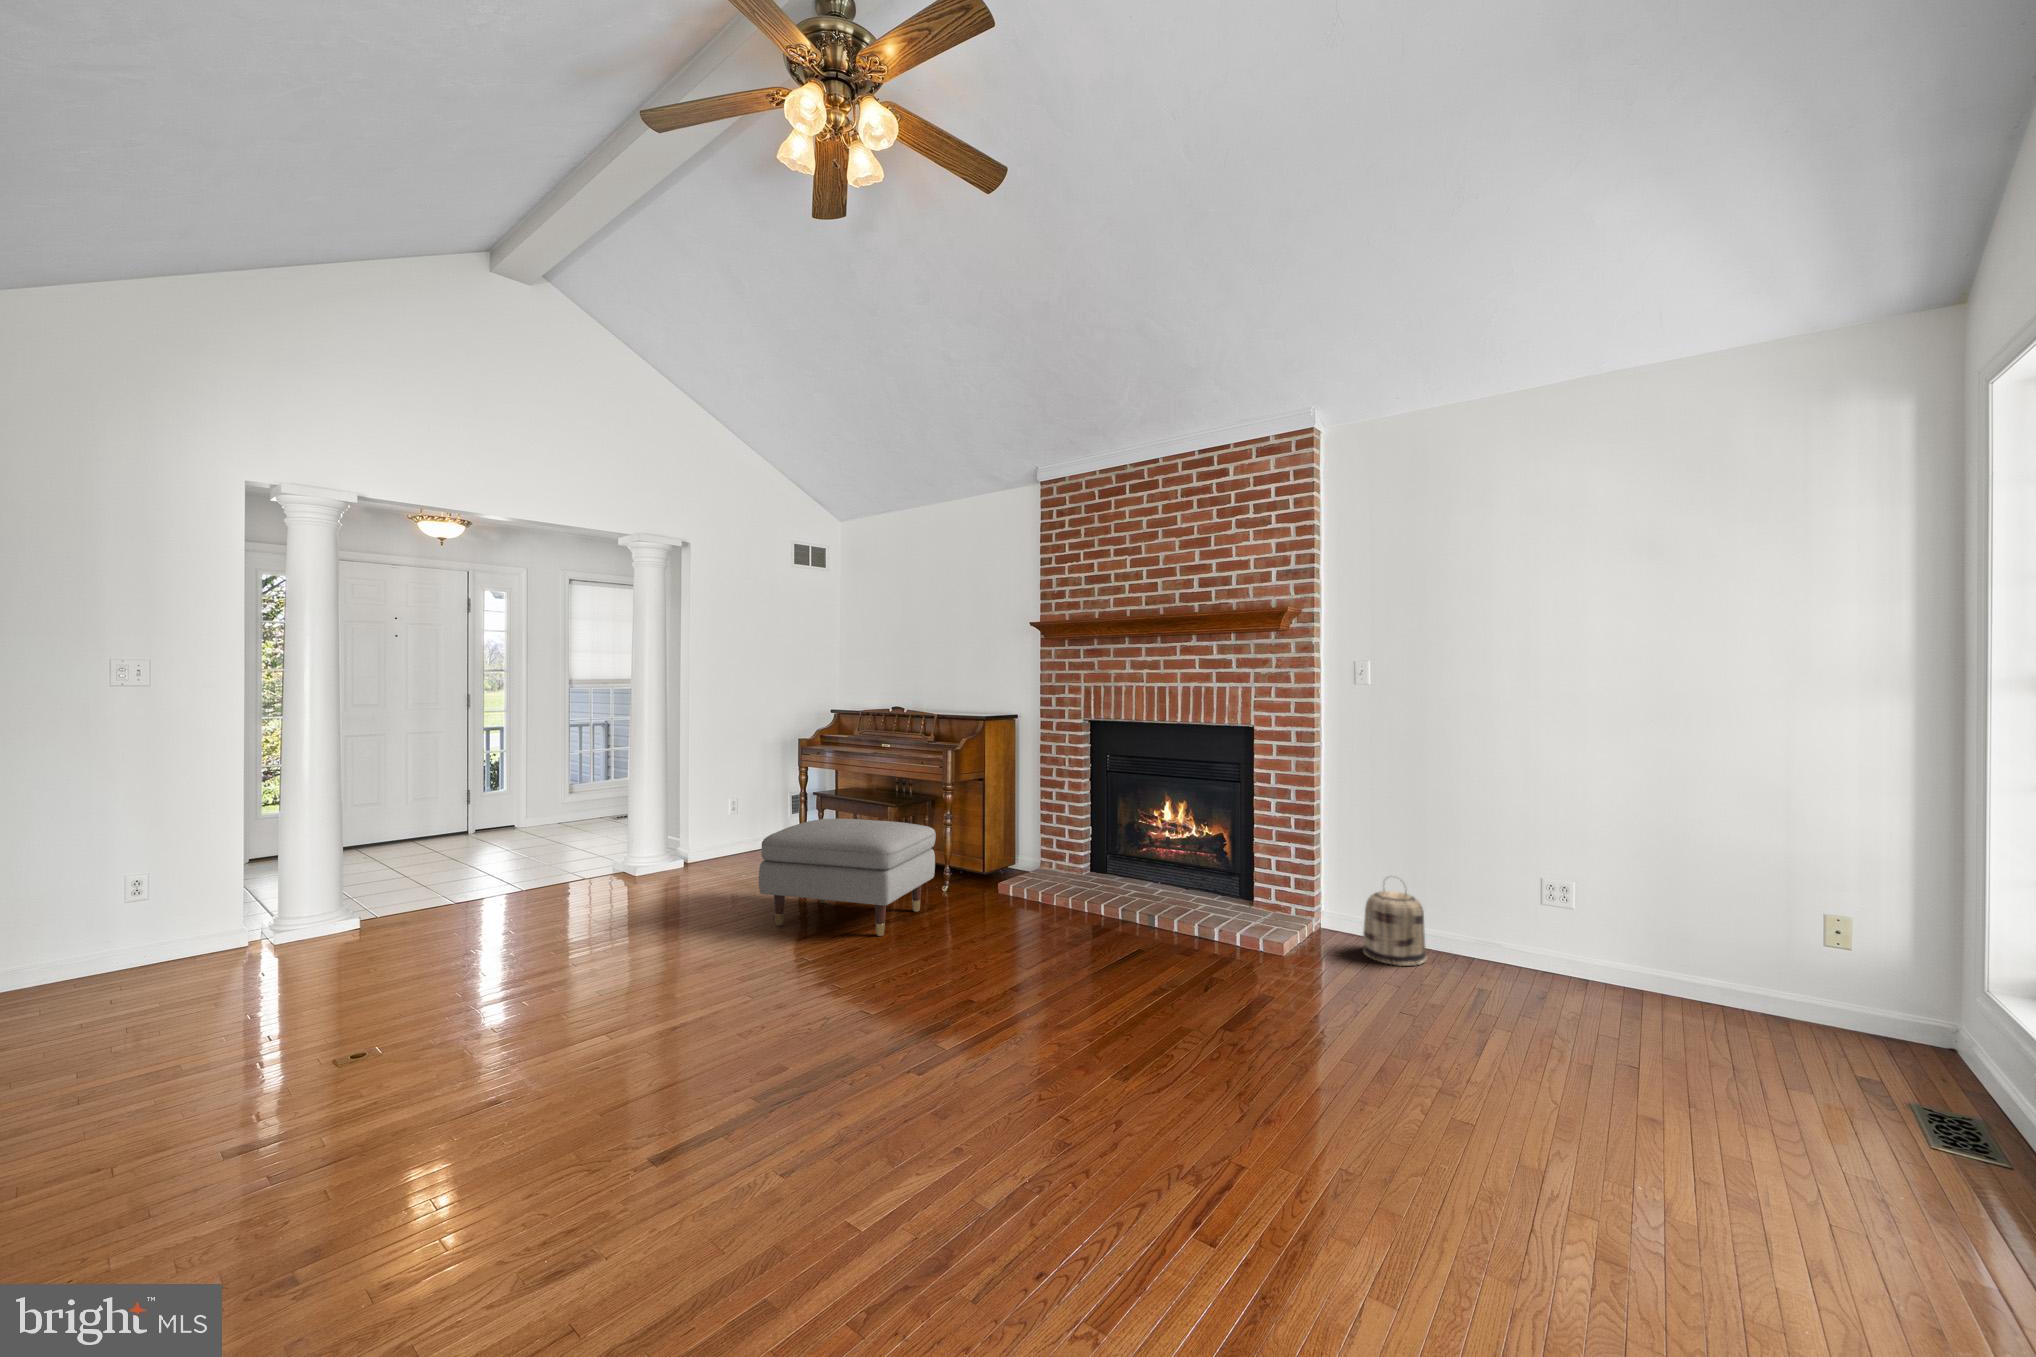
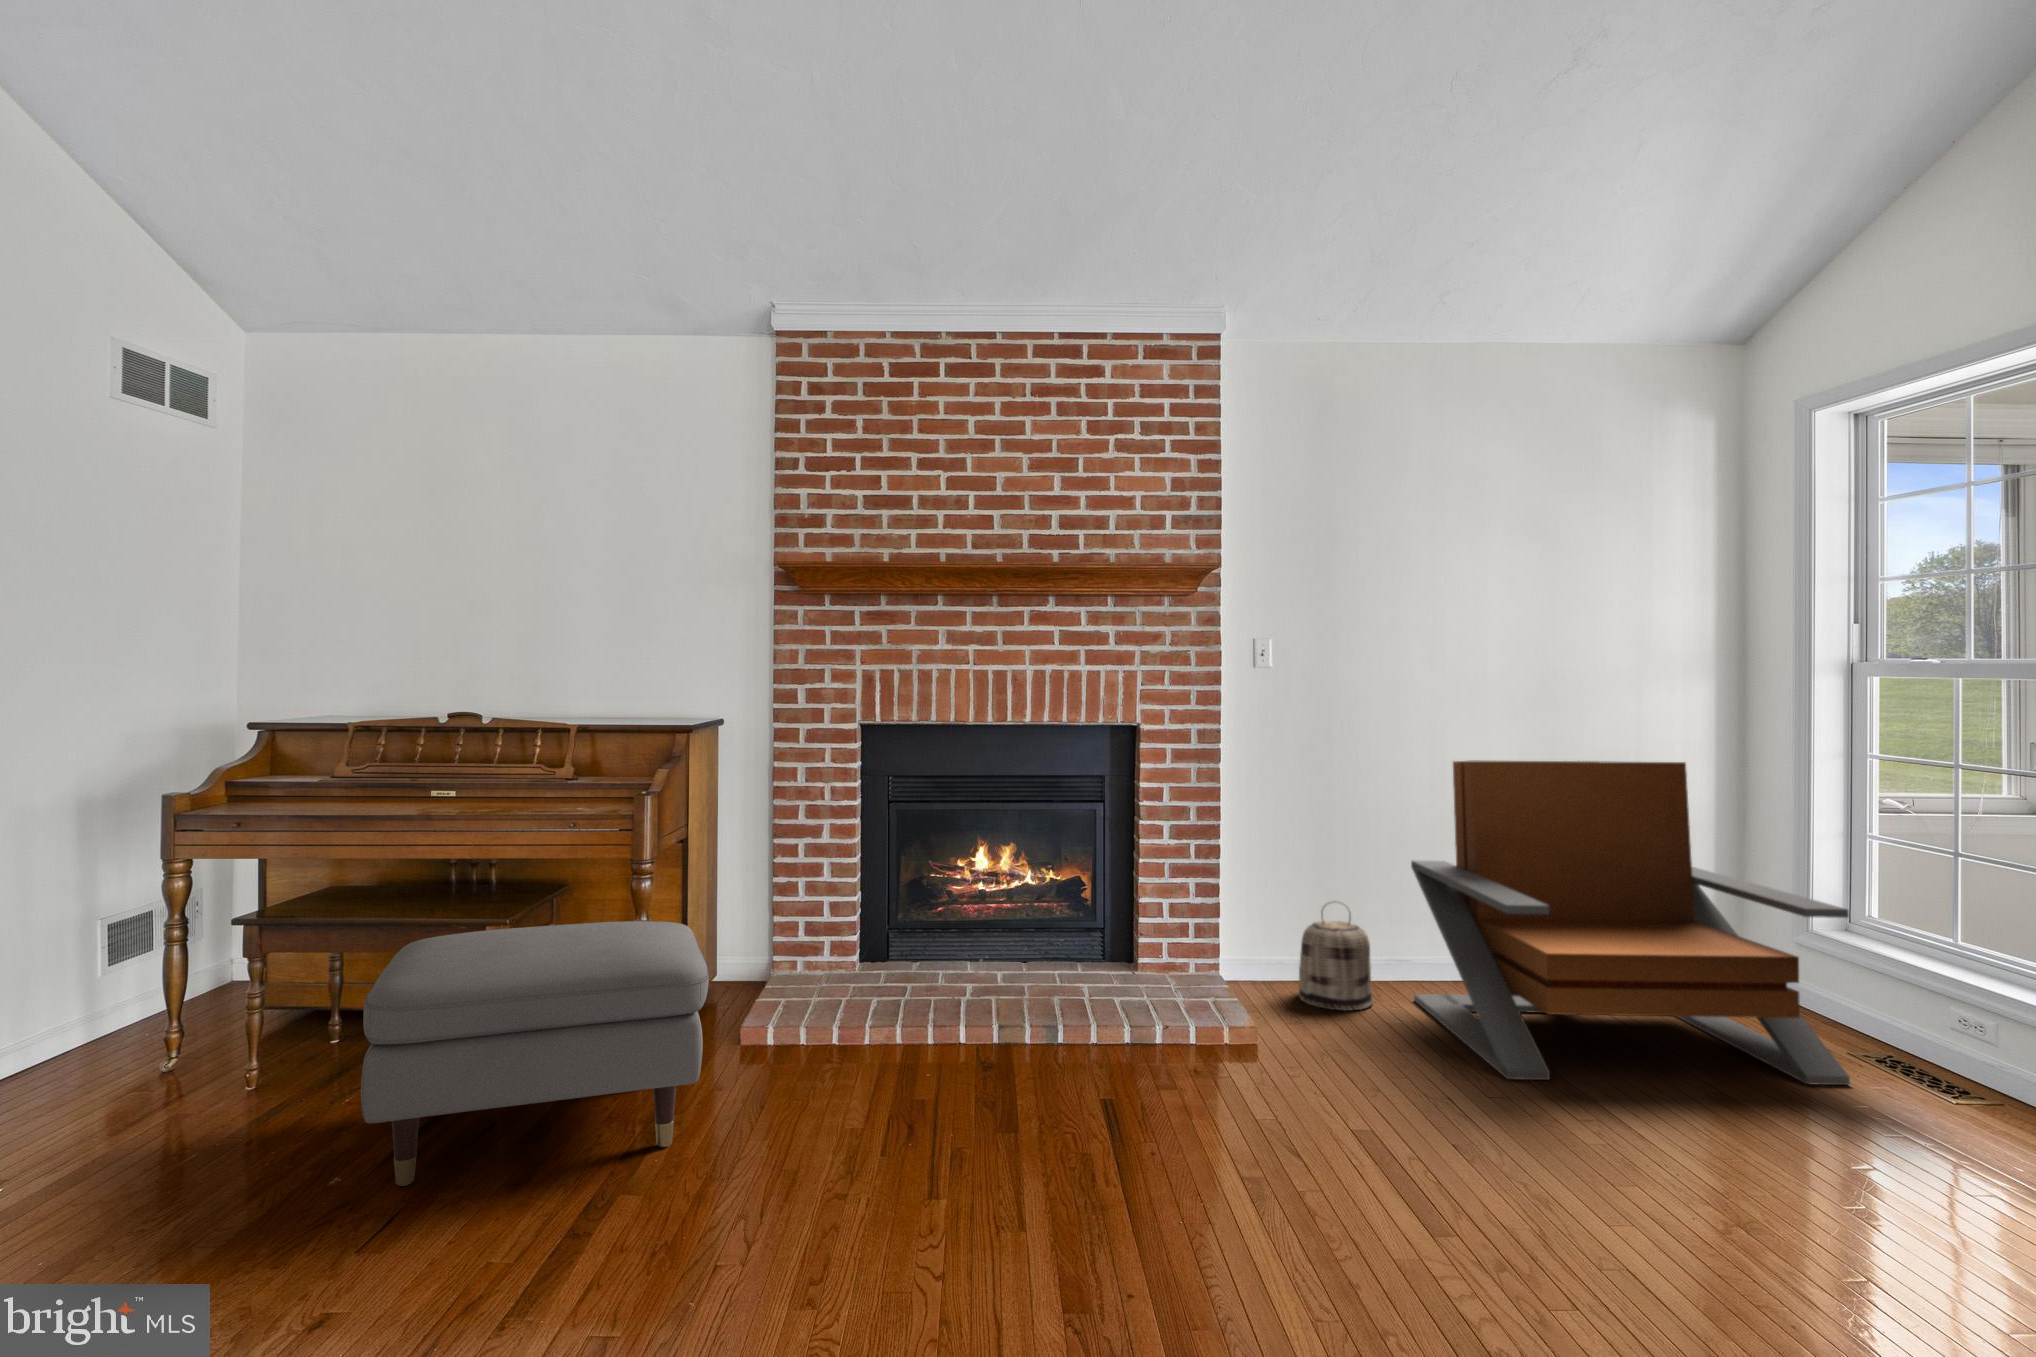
lounge chair: none [1417,769,1794,1129] -> present [1411,760,1850,1085]

